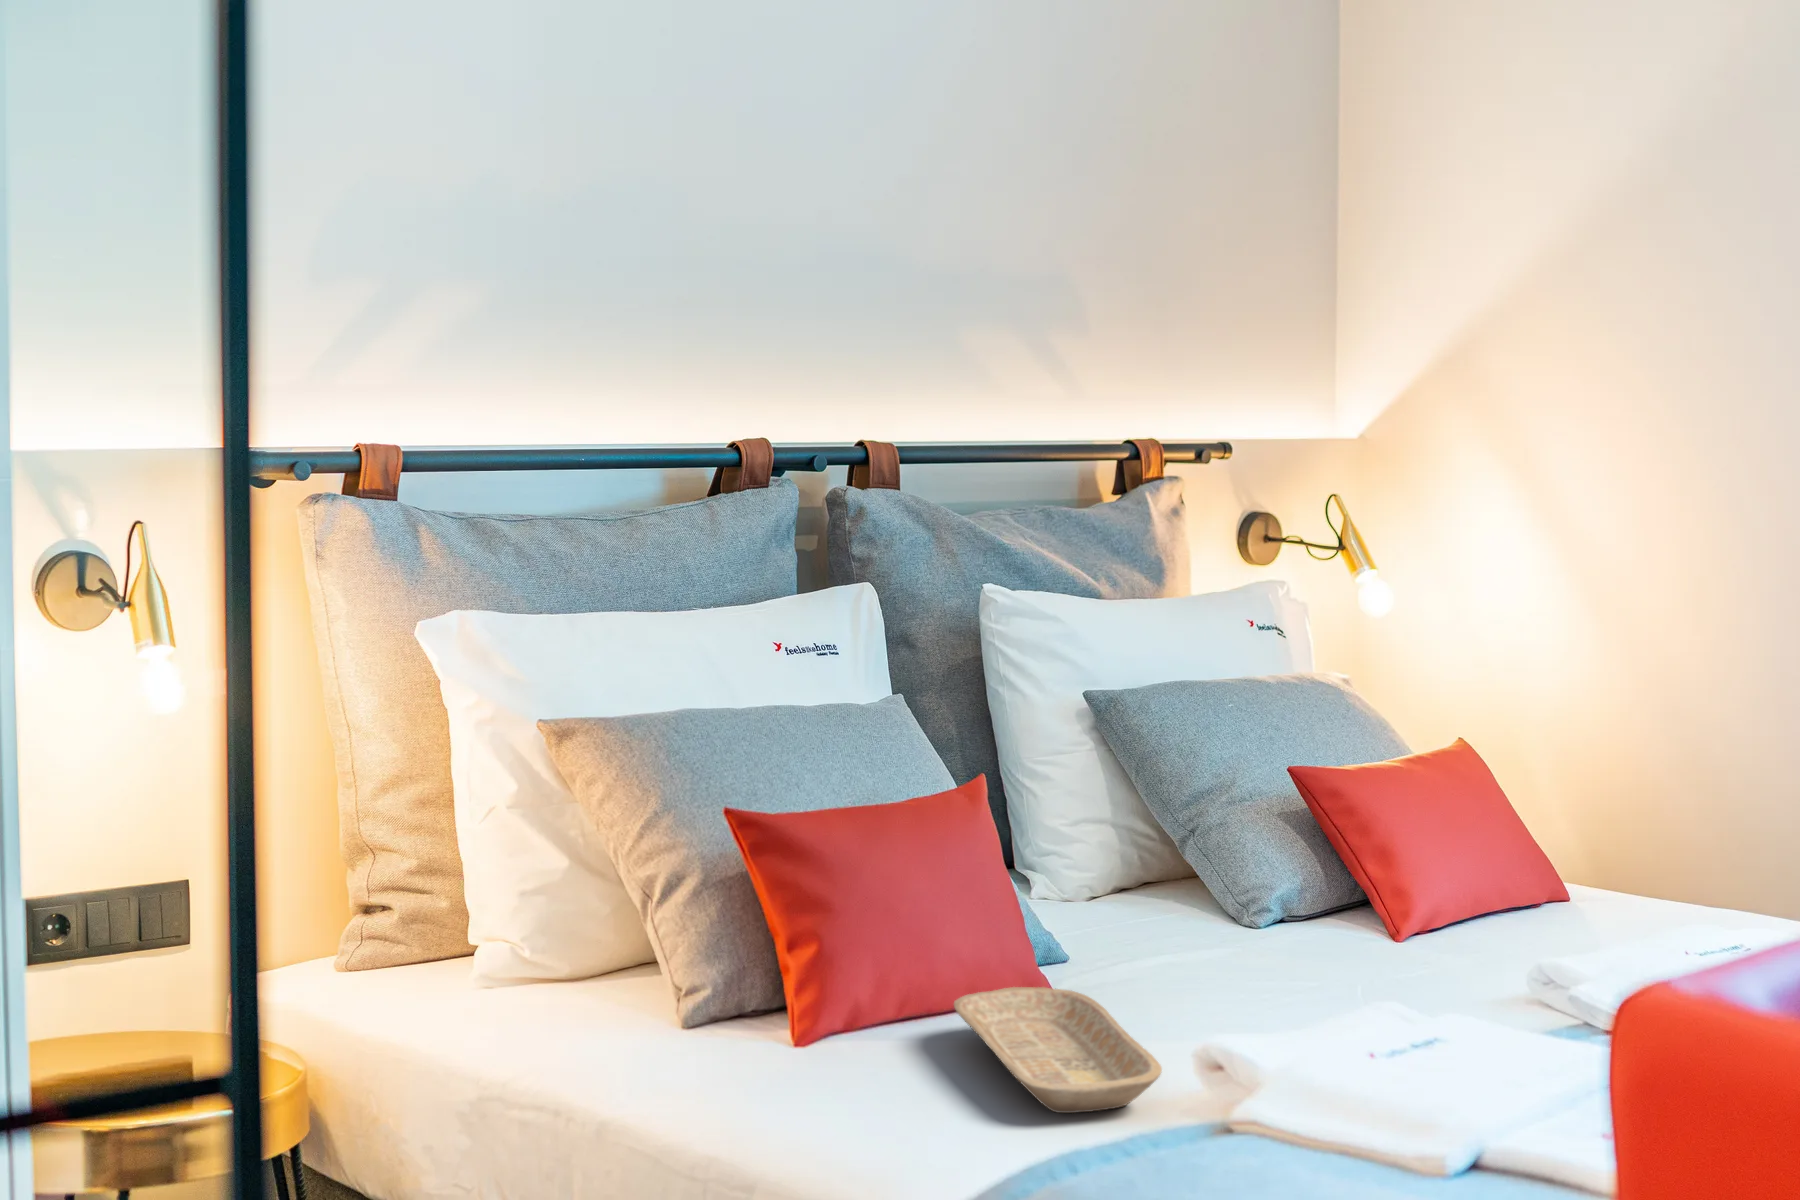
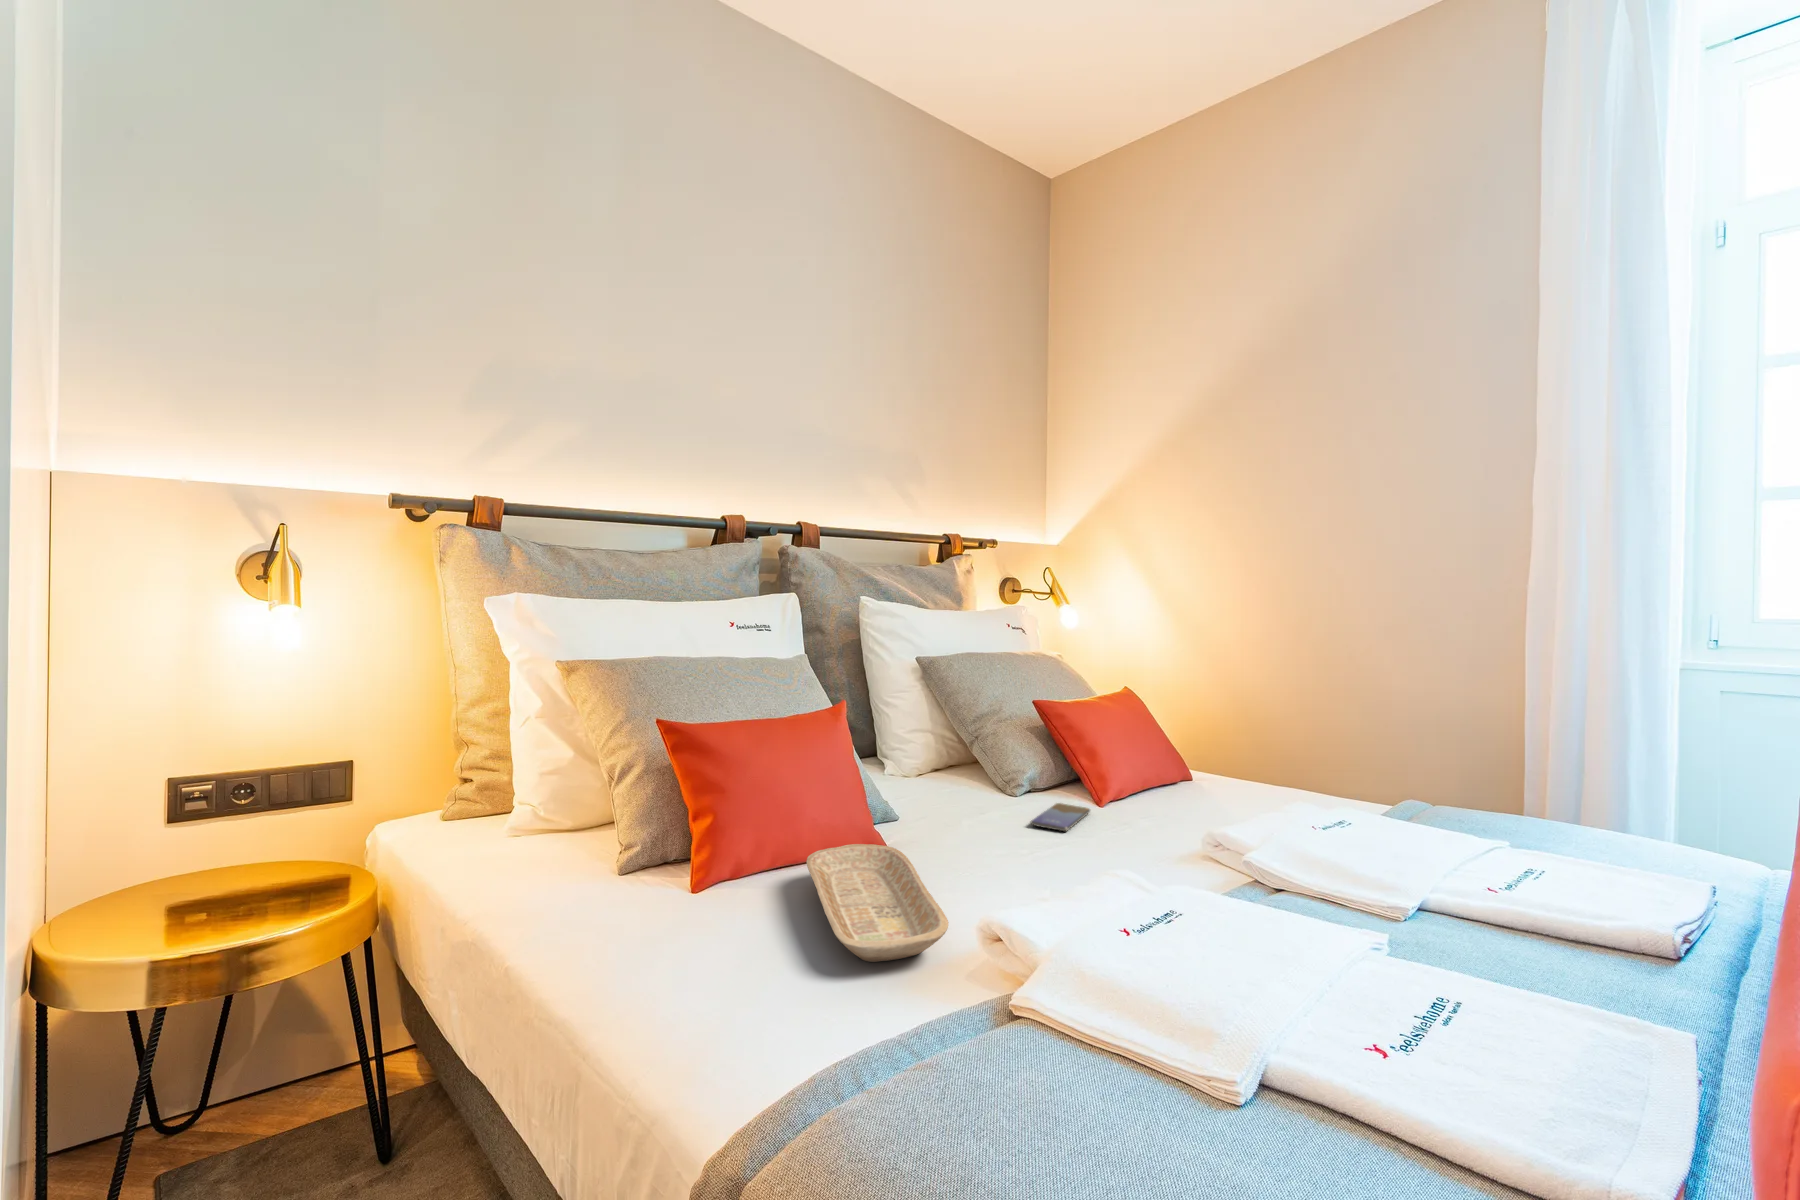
smartphone: none [1282,937,1383,977] -> present [1031,803,1090,831]

